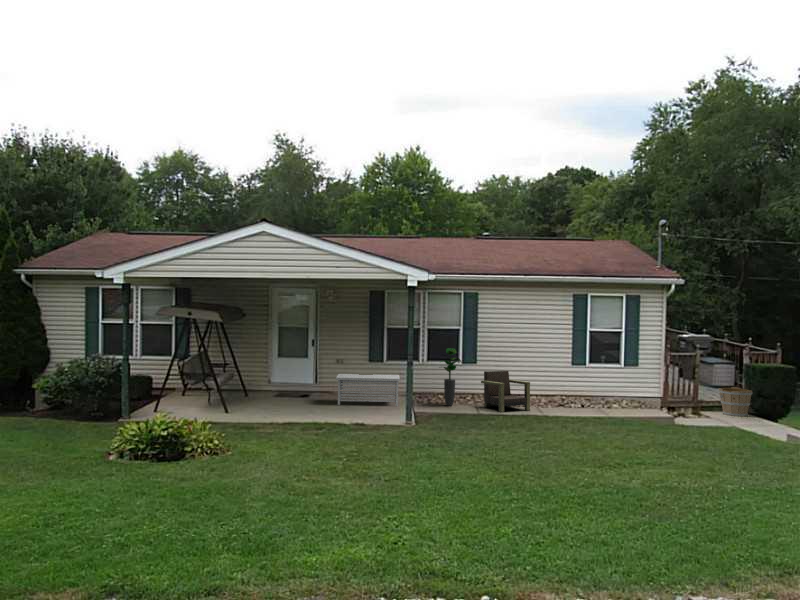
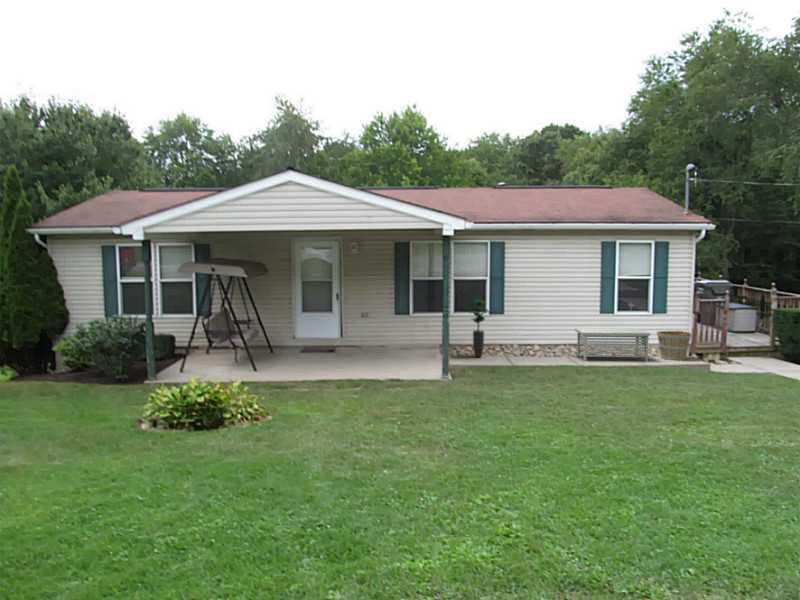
armchair: present [481,371,530,412] -> none [510,321,561,363]
storage bench: present [336,374,400,406] -> present [575,328,650,361]
wooden bucket: present [719,387,753,417] -> present [657,331,691,360]

